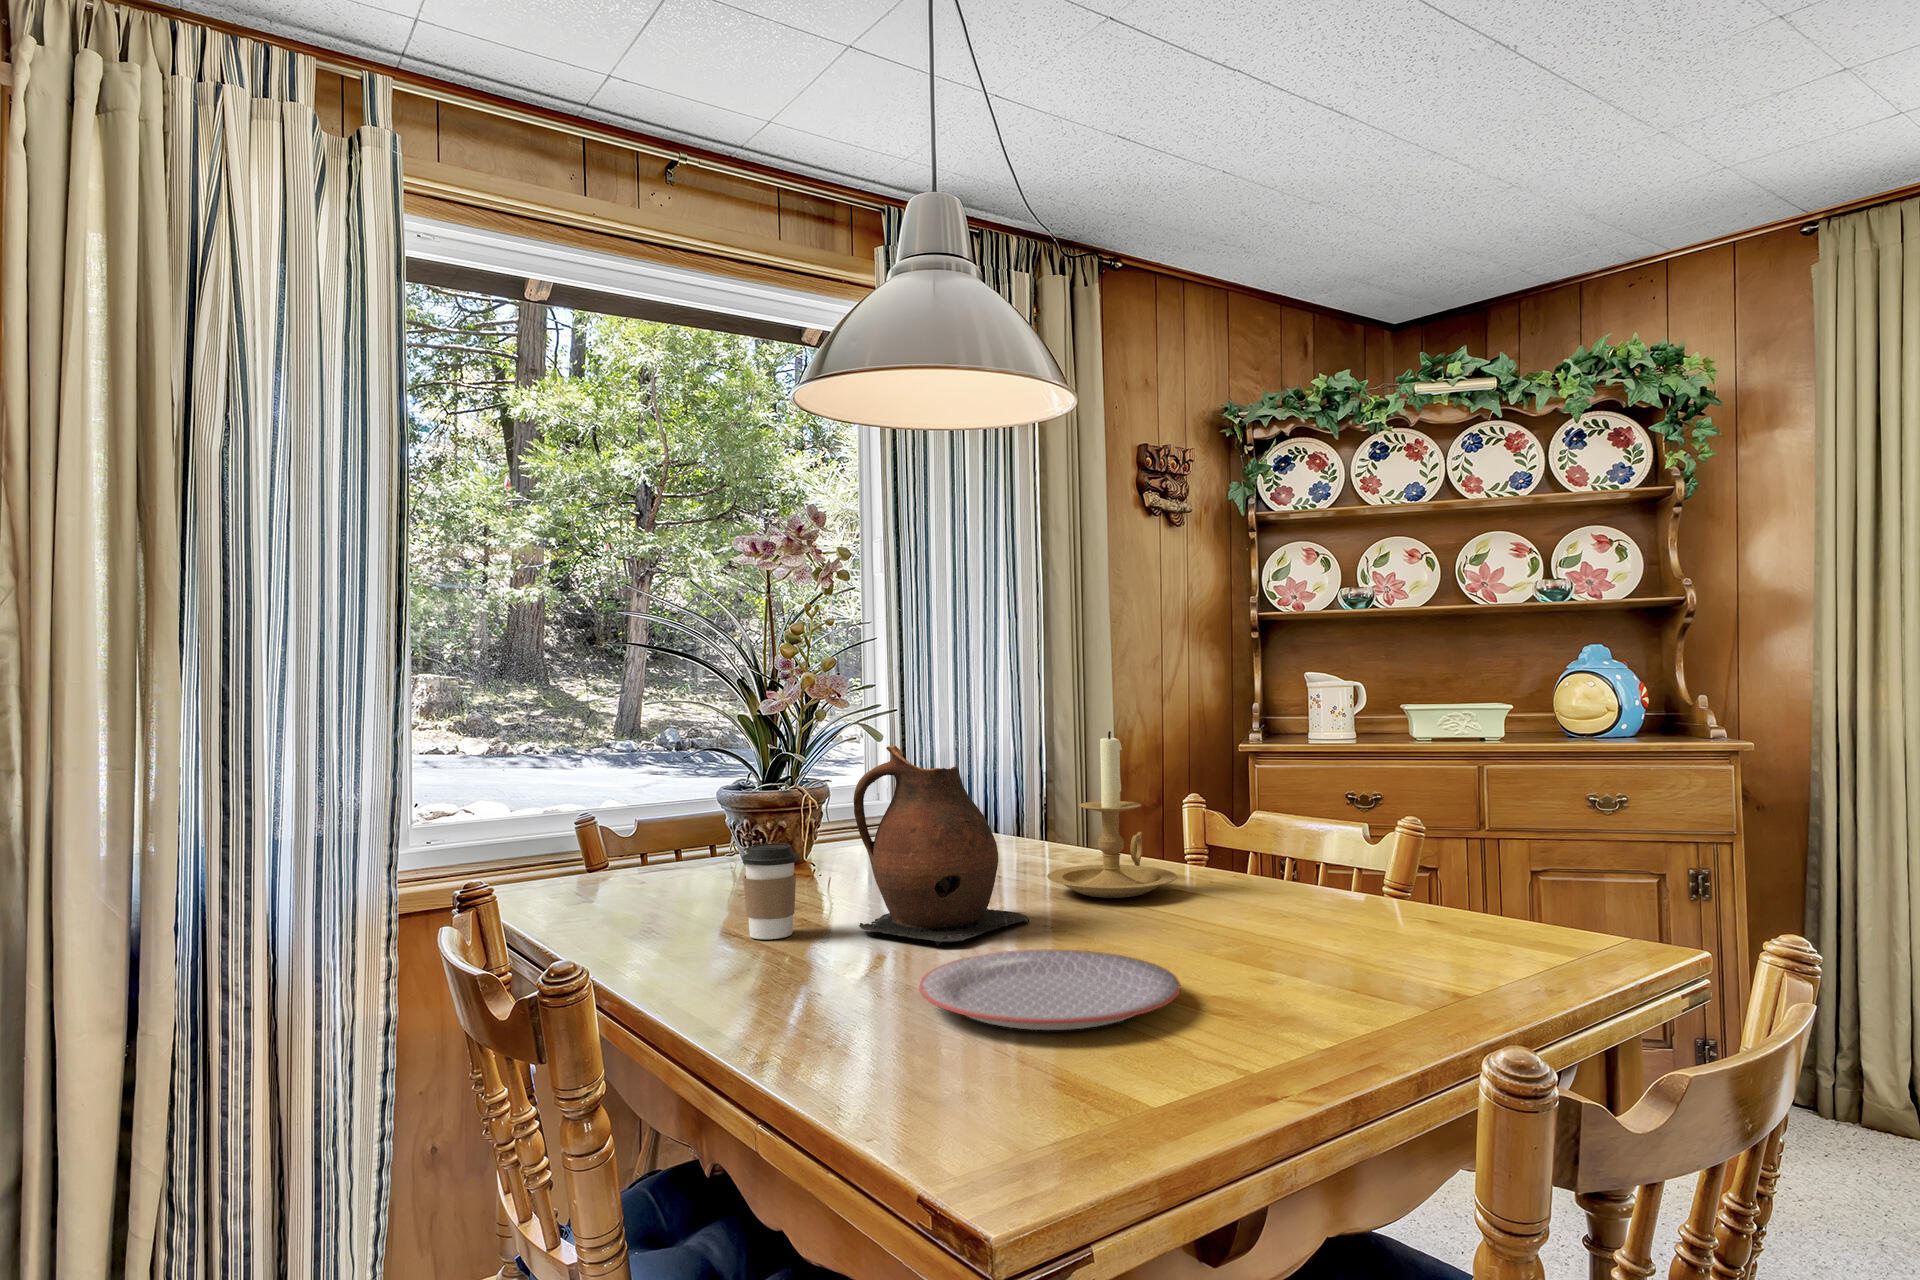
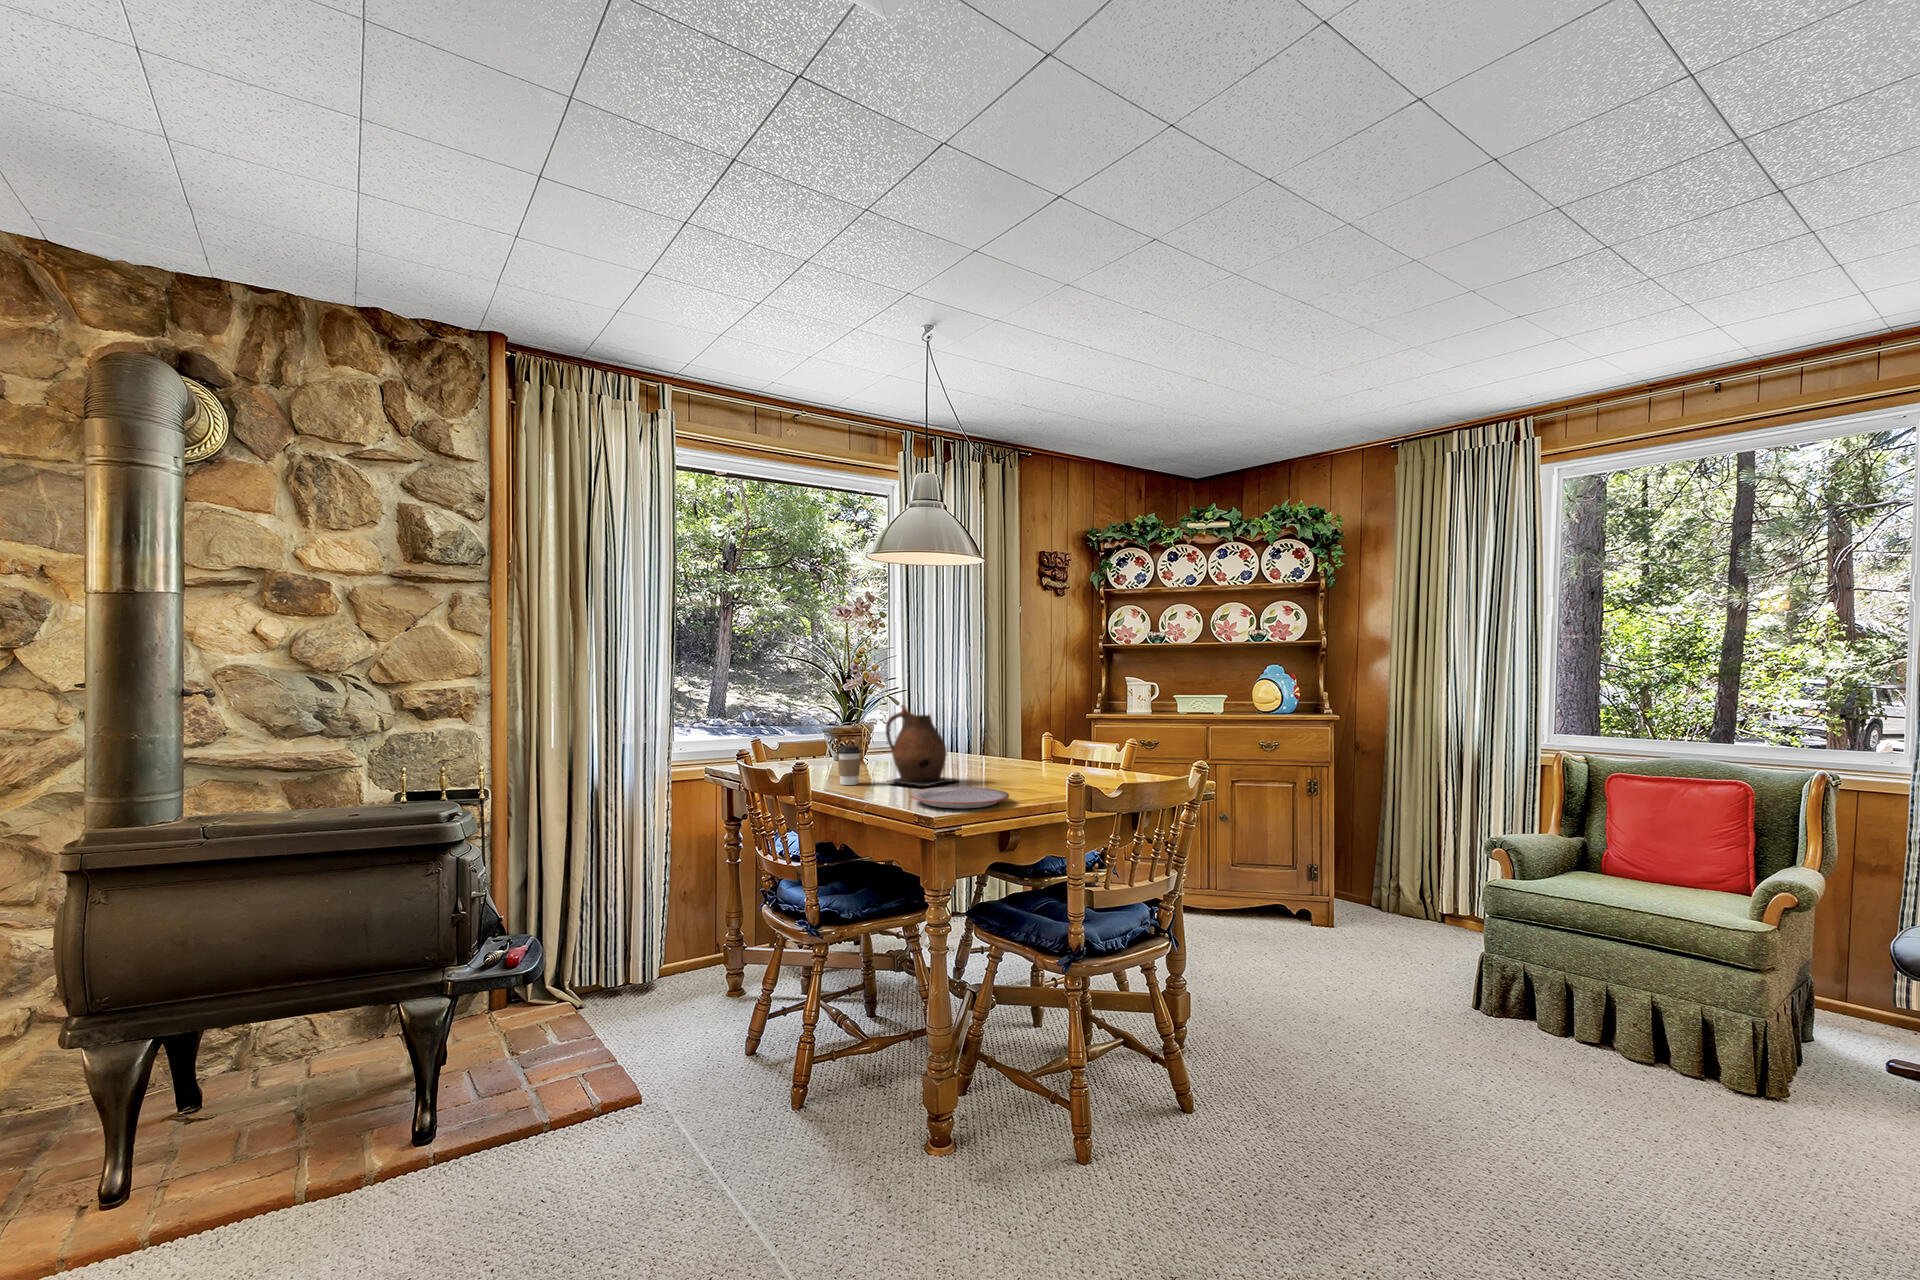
candle holder: present [1047,731,1177,898] -> none [971,702,1028,775]

